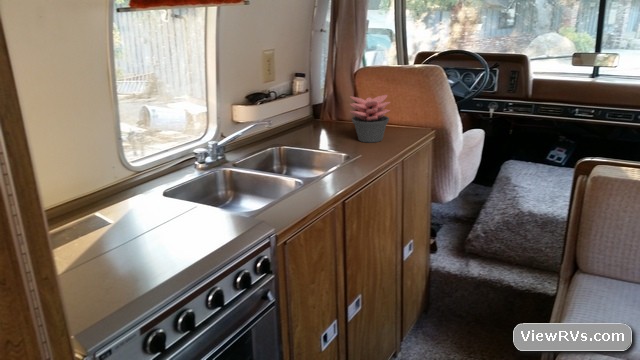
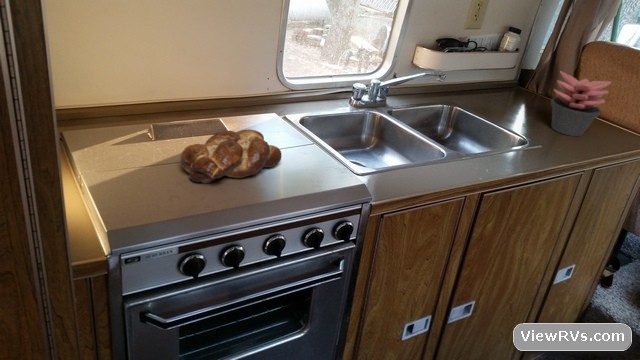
bread loaf: none [90,209,181,270] -> present [180,130,282,183]

